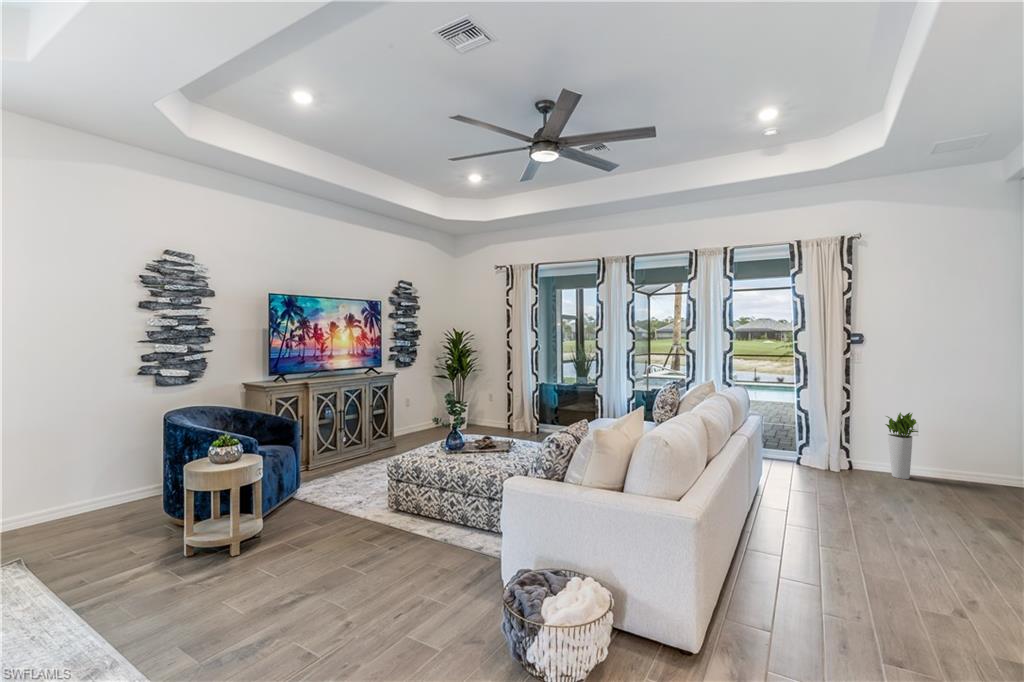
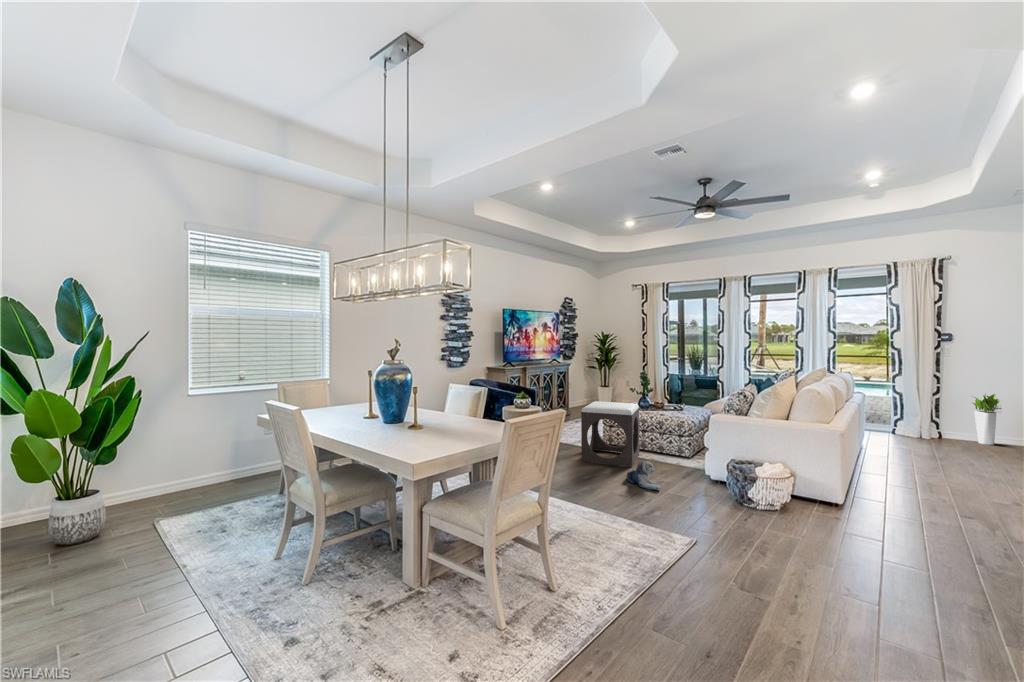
footstool: none [321,443,433,560] -> present [581,401,639,467]
plush toy: none [357,566,401,629] -> present [626,461,660,490]

